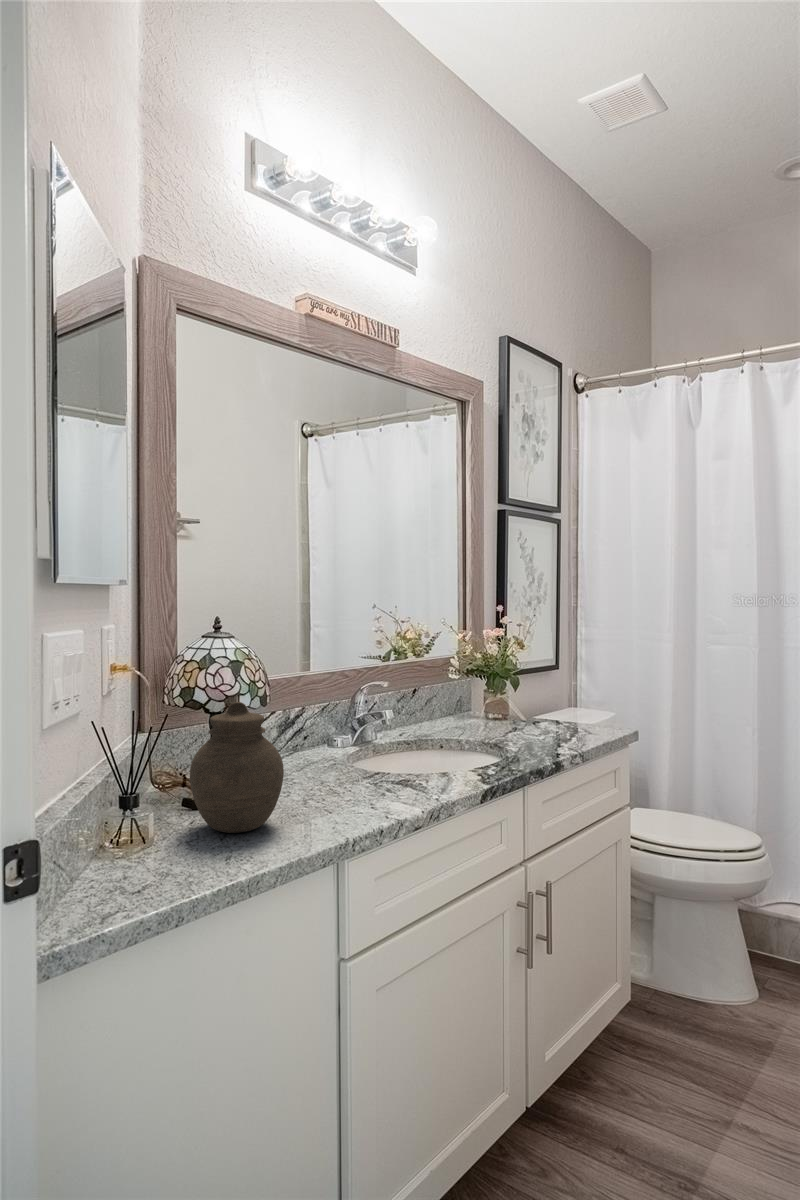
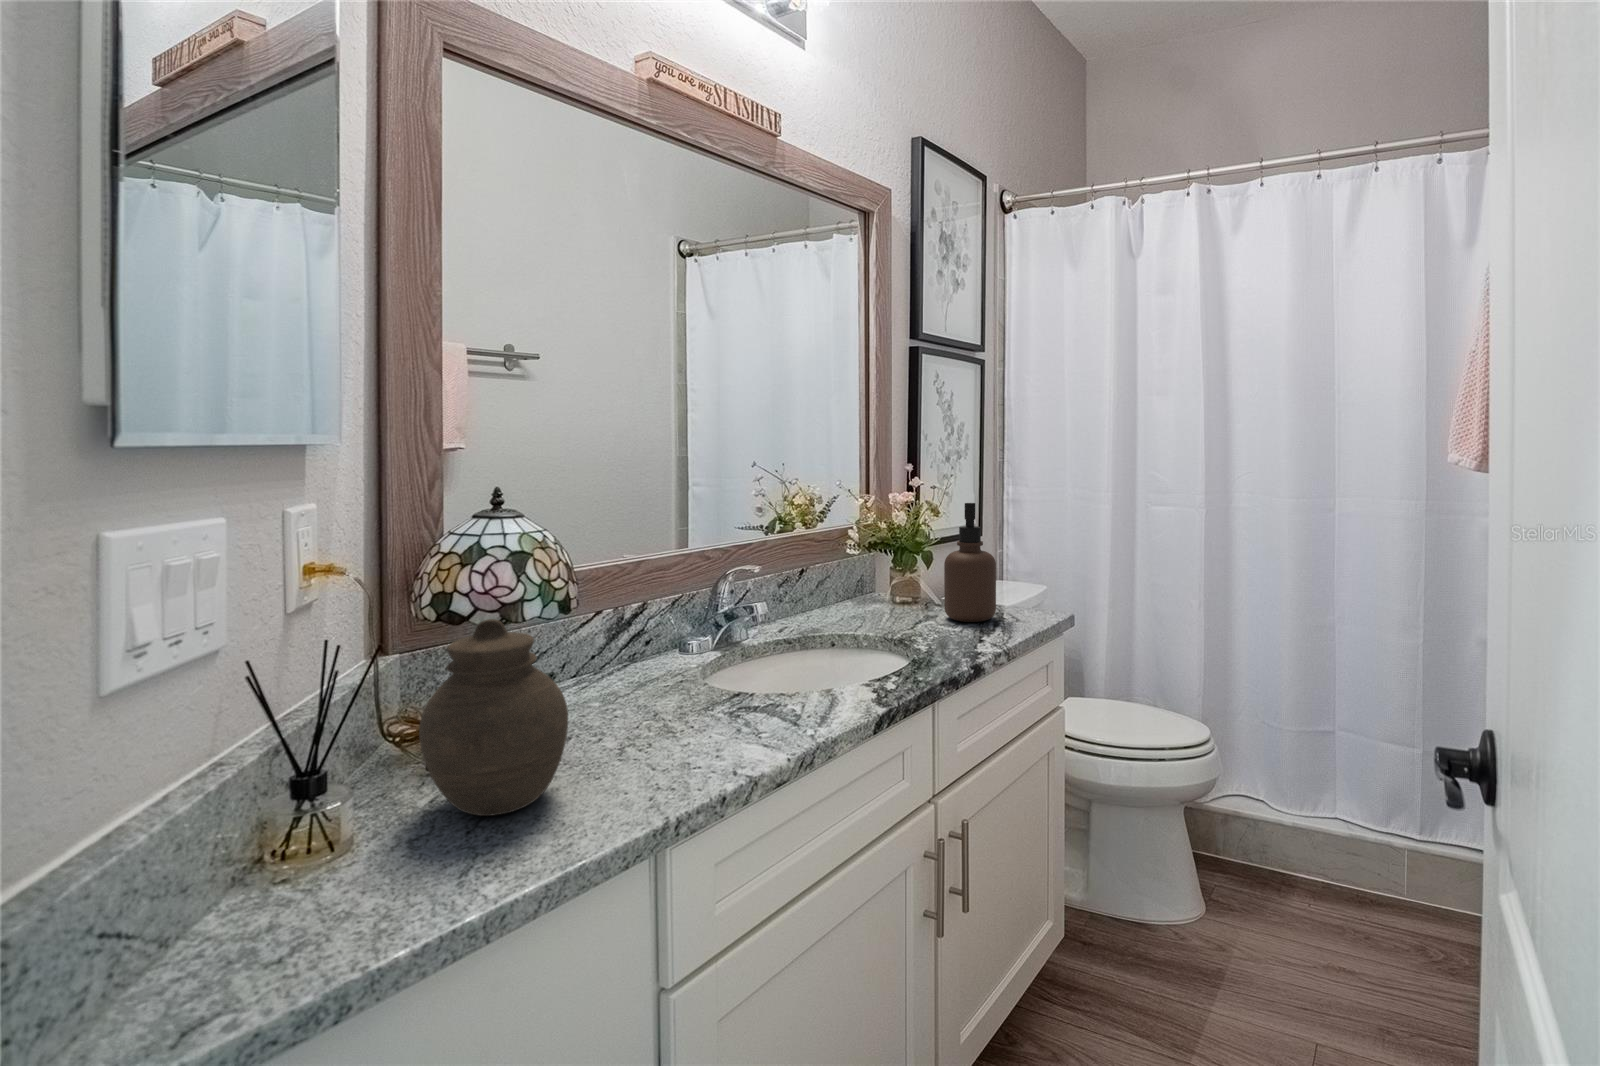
soap dispenser: none [530,638,570,732] -> present [944,503,996,622]

